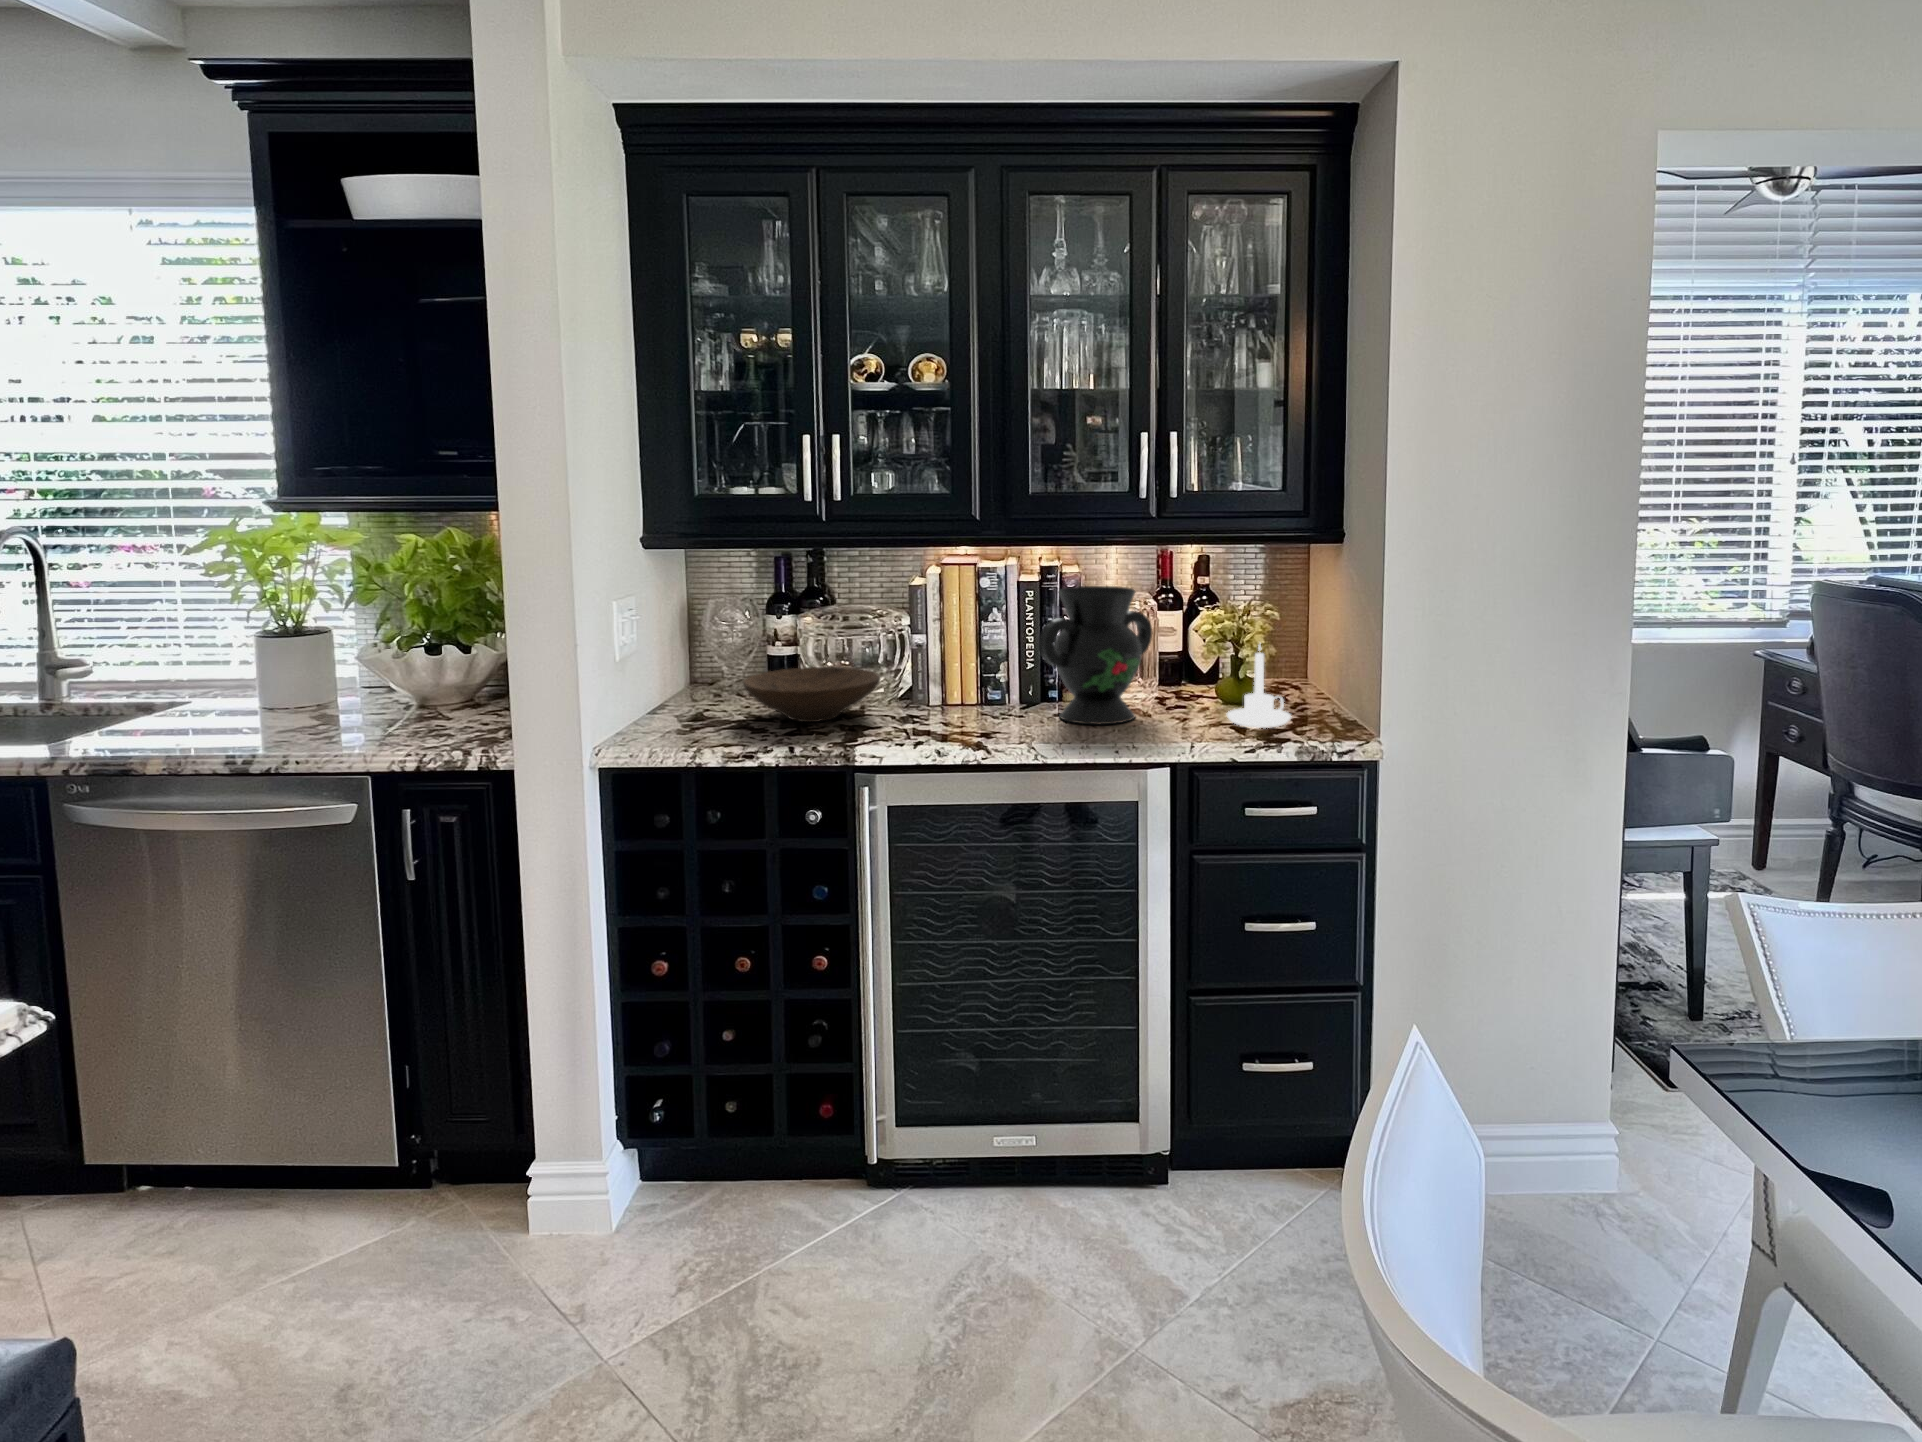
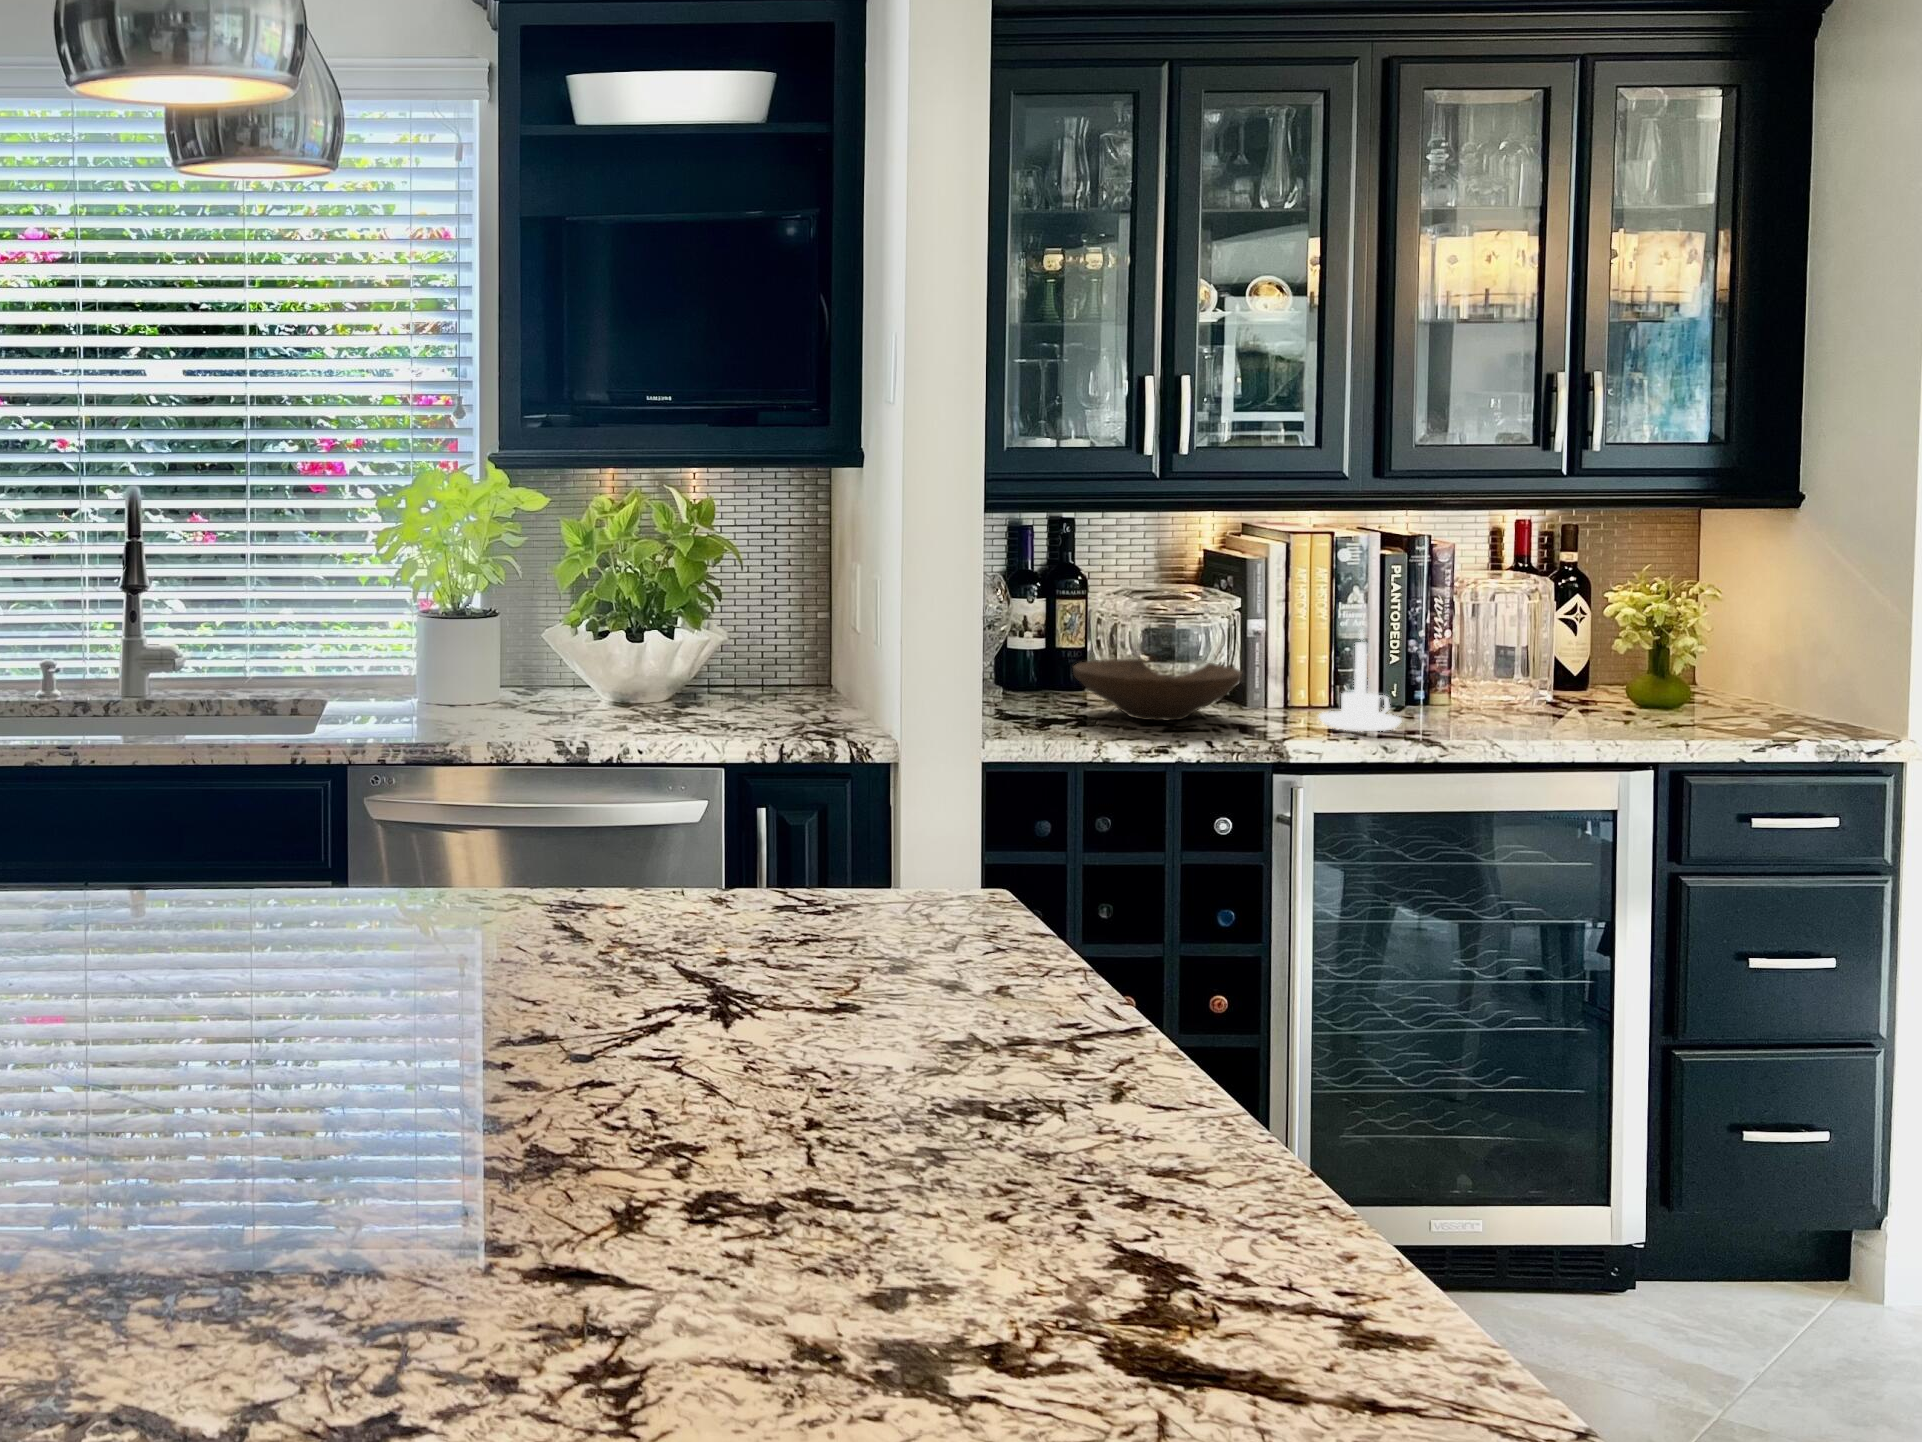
decorative vase: present [1039,586,1153,724] -> none [1456,560,1577,725]
candle holder: present [1227,645,1291,728] -> present [1319,632,1402,731]

